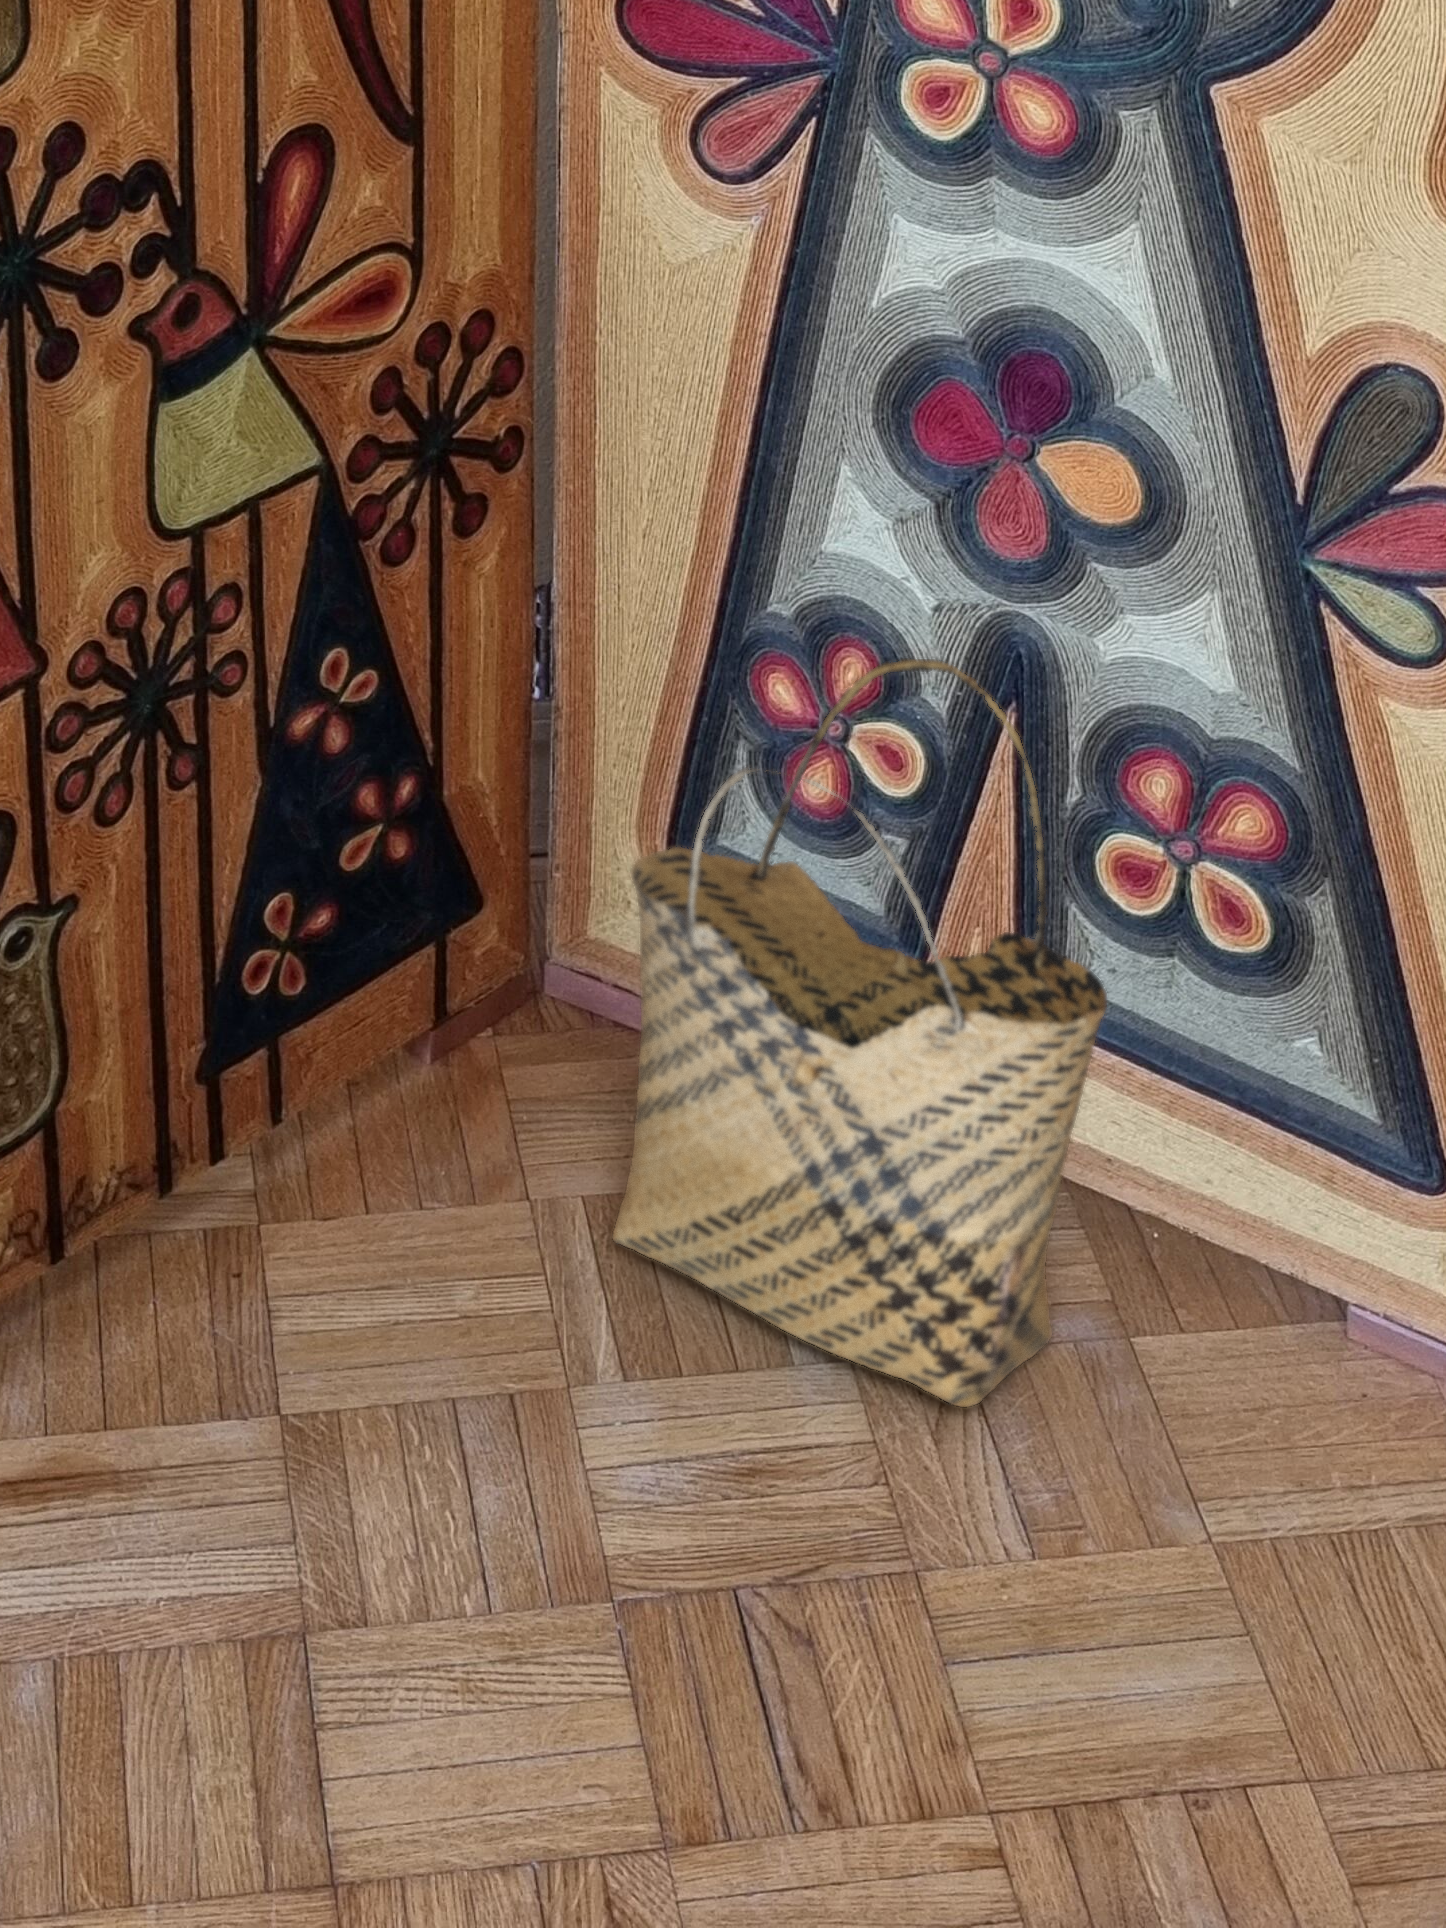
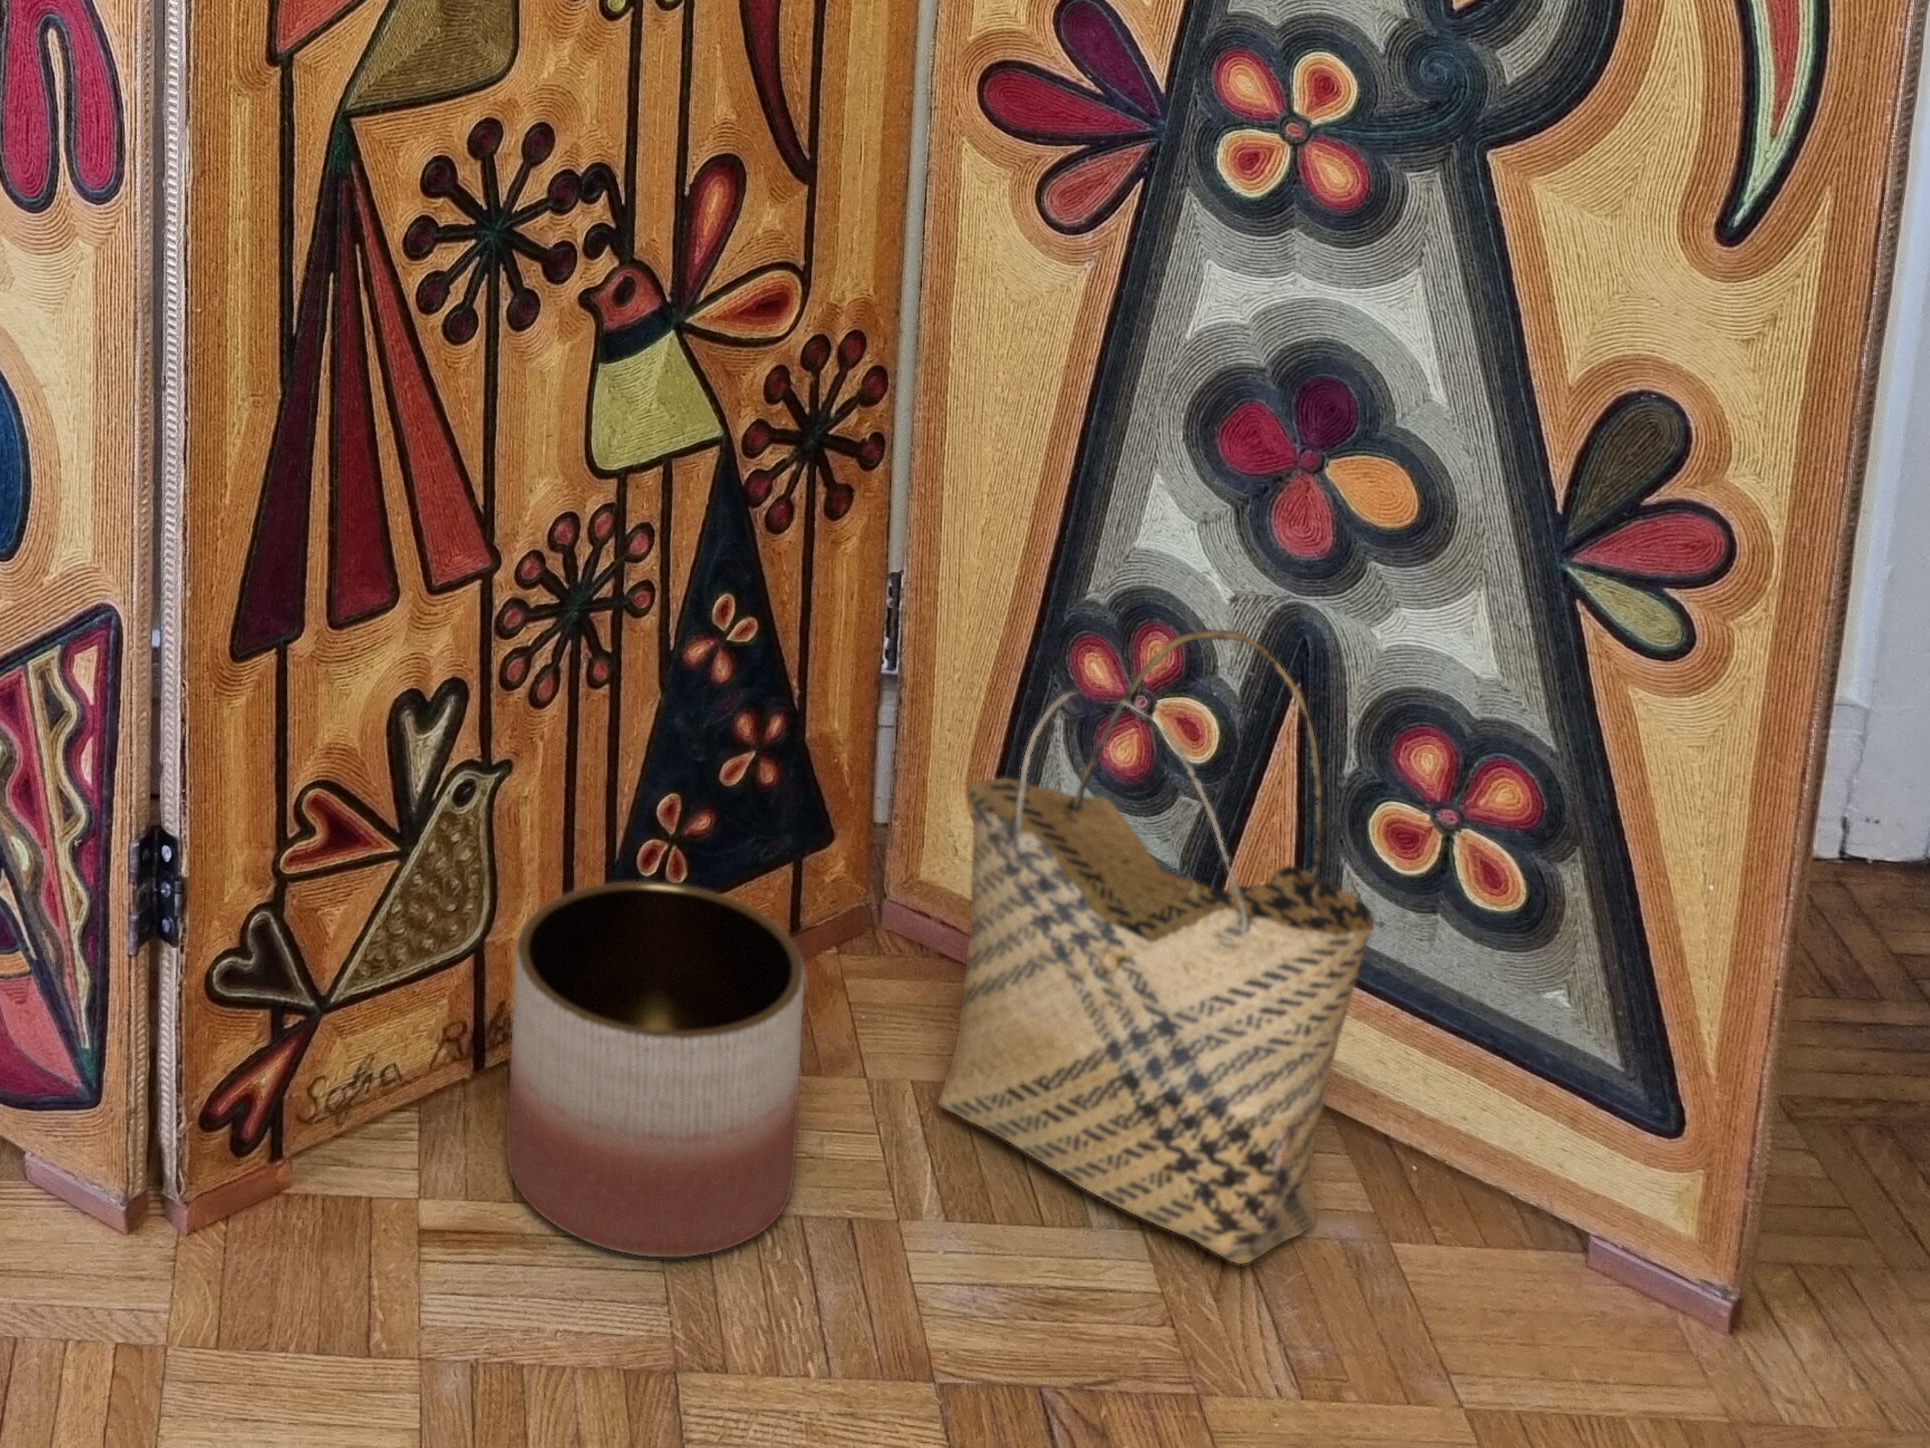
planter: none [89,1021,444,1492] -> present [507,881,804,1257]

